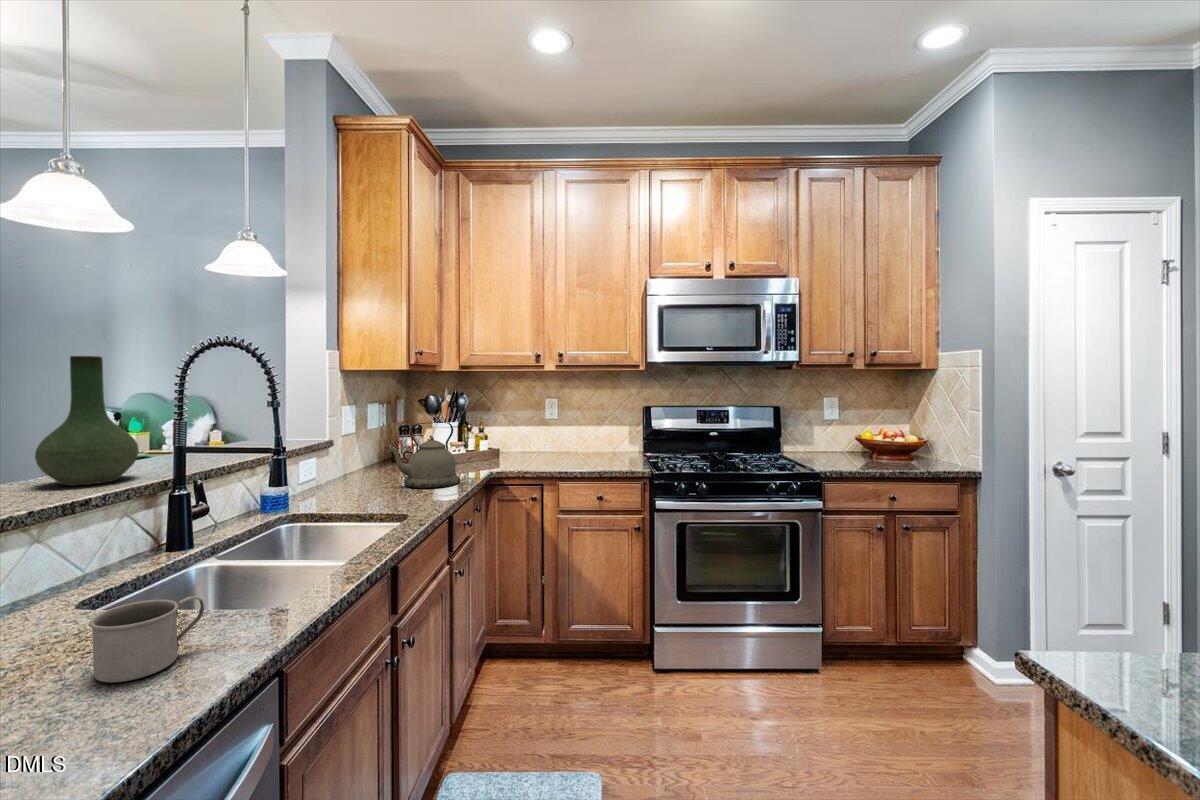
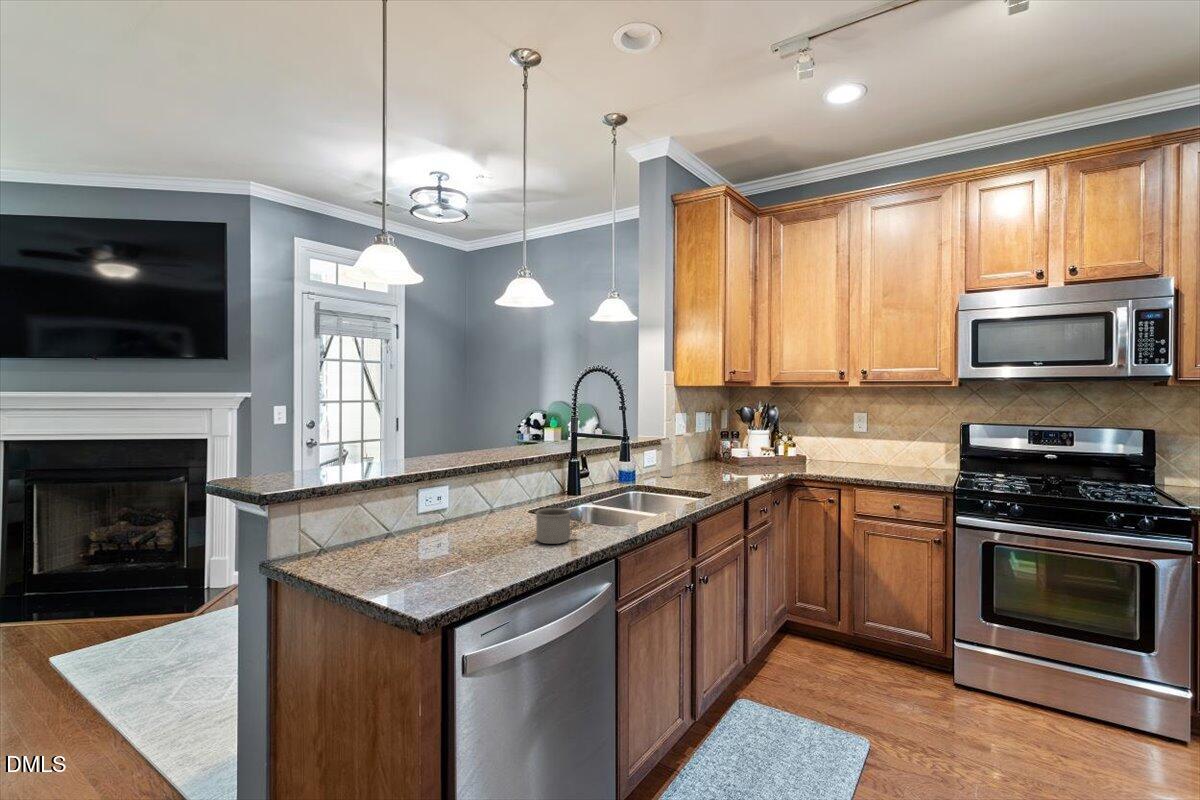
vase: present [35,356,139,485] -> none [512,379,556,451]
kettle: present [387,422,460,488] -> none [704,427,761,480]
pepper mill: none [324,433,368,495] -> present [661,433,691,477]

